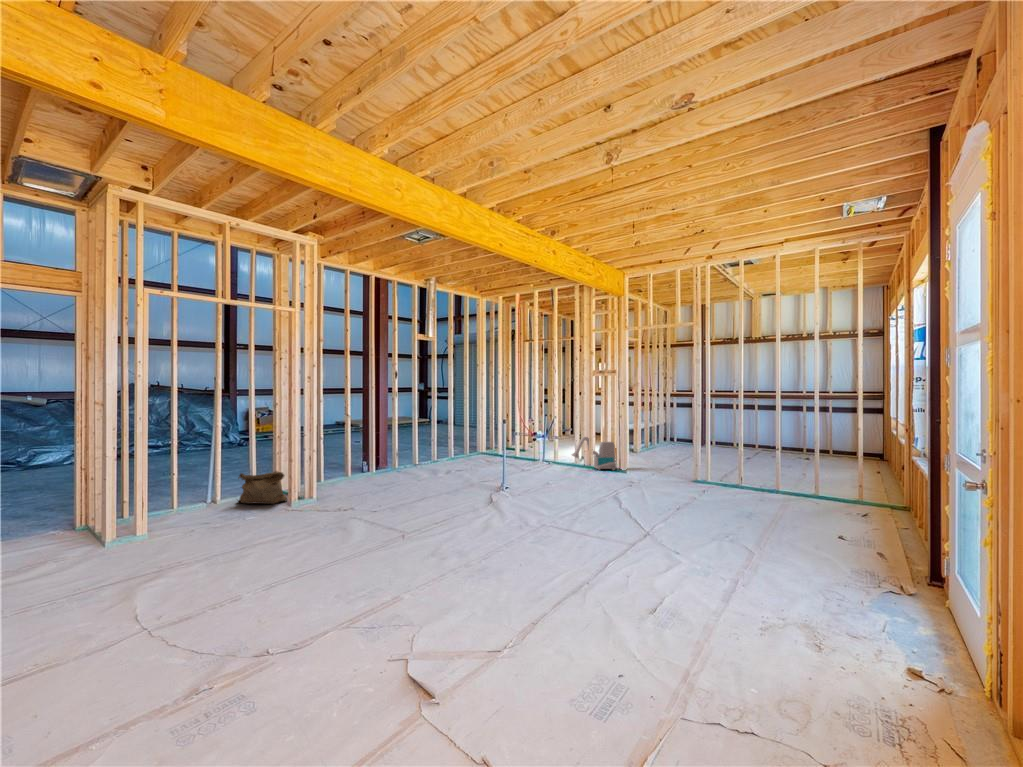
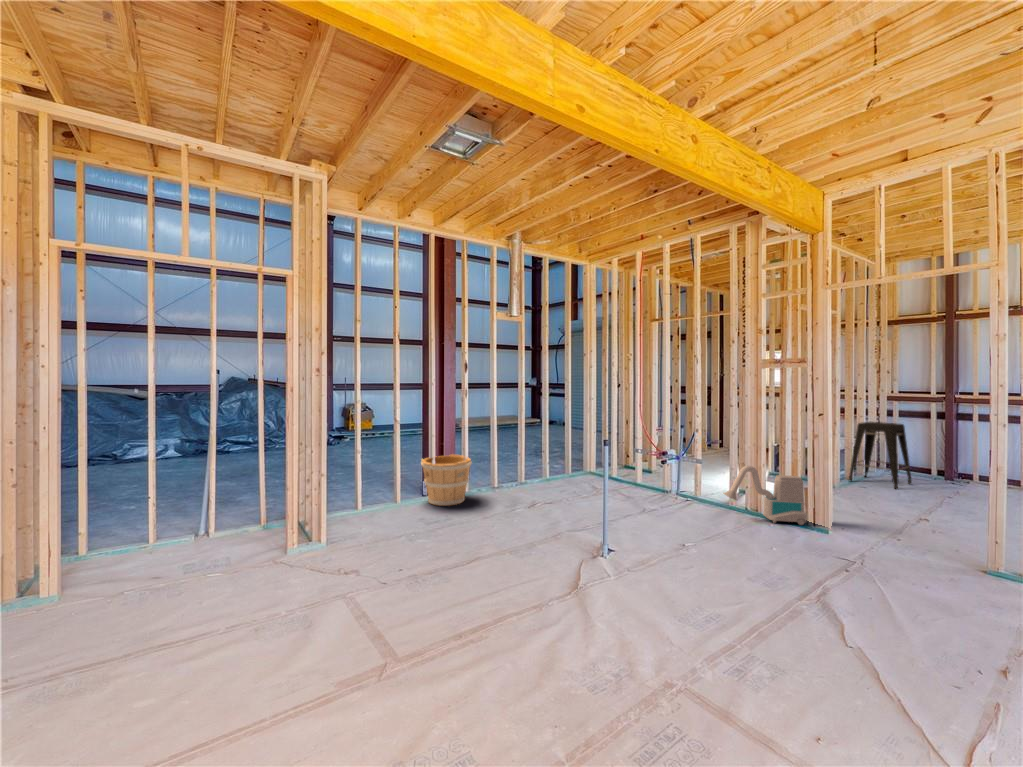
stool: none [647,410,681,452] -> present [849,422,912,489]
wooden bucket: none [365,440,404,476] -> present [421,454,472,506]
bag: present [238,472,287,504] -> none [225,502,287,549]

